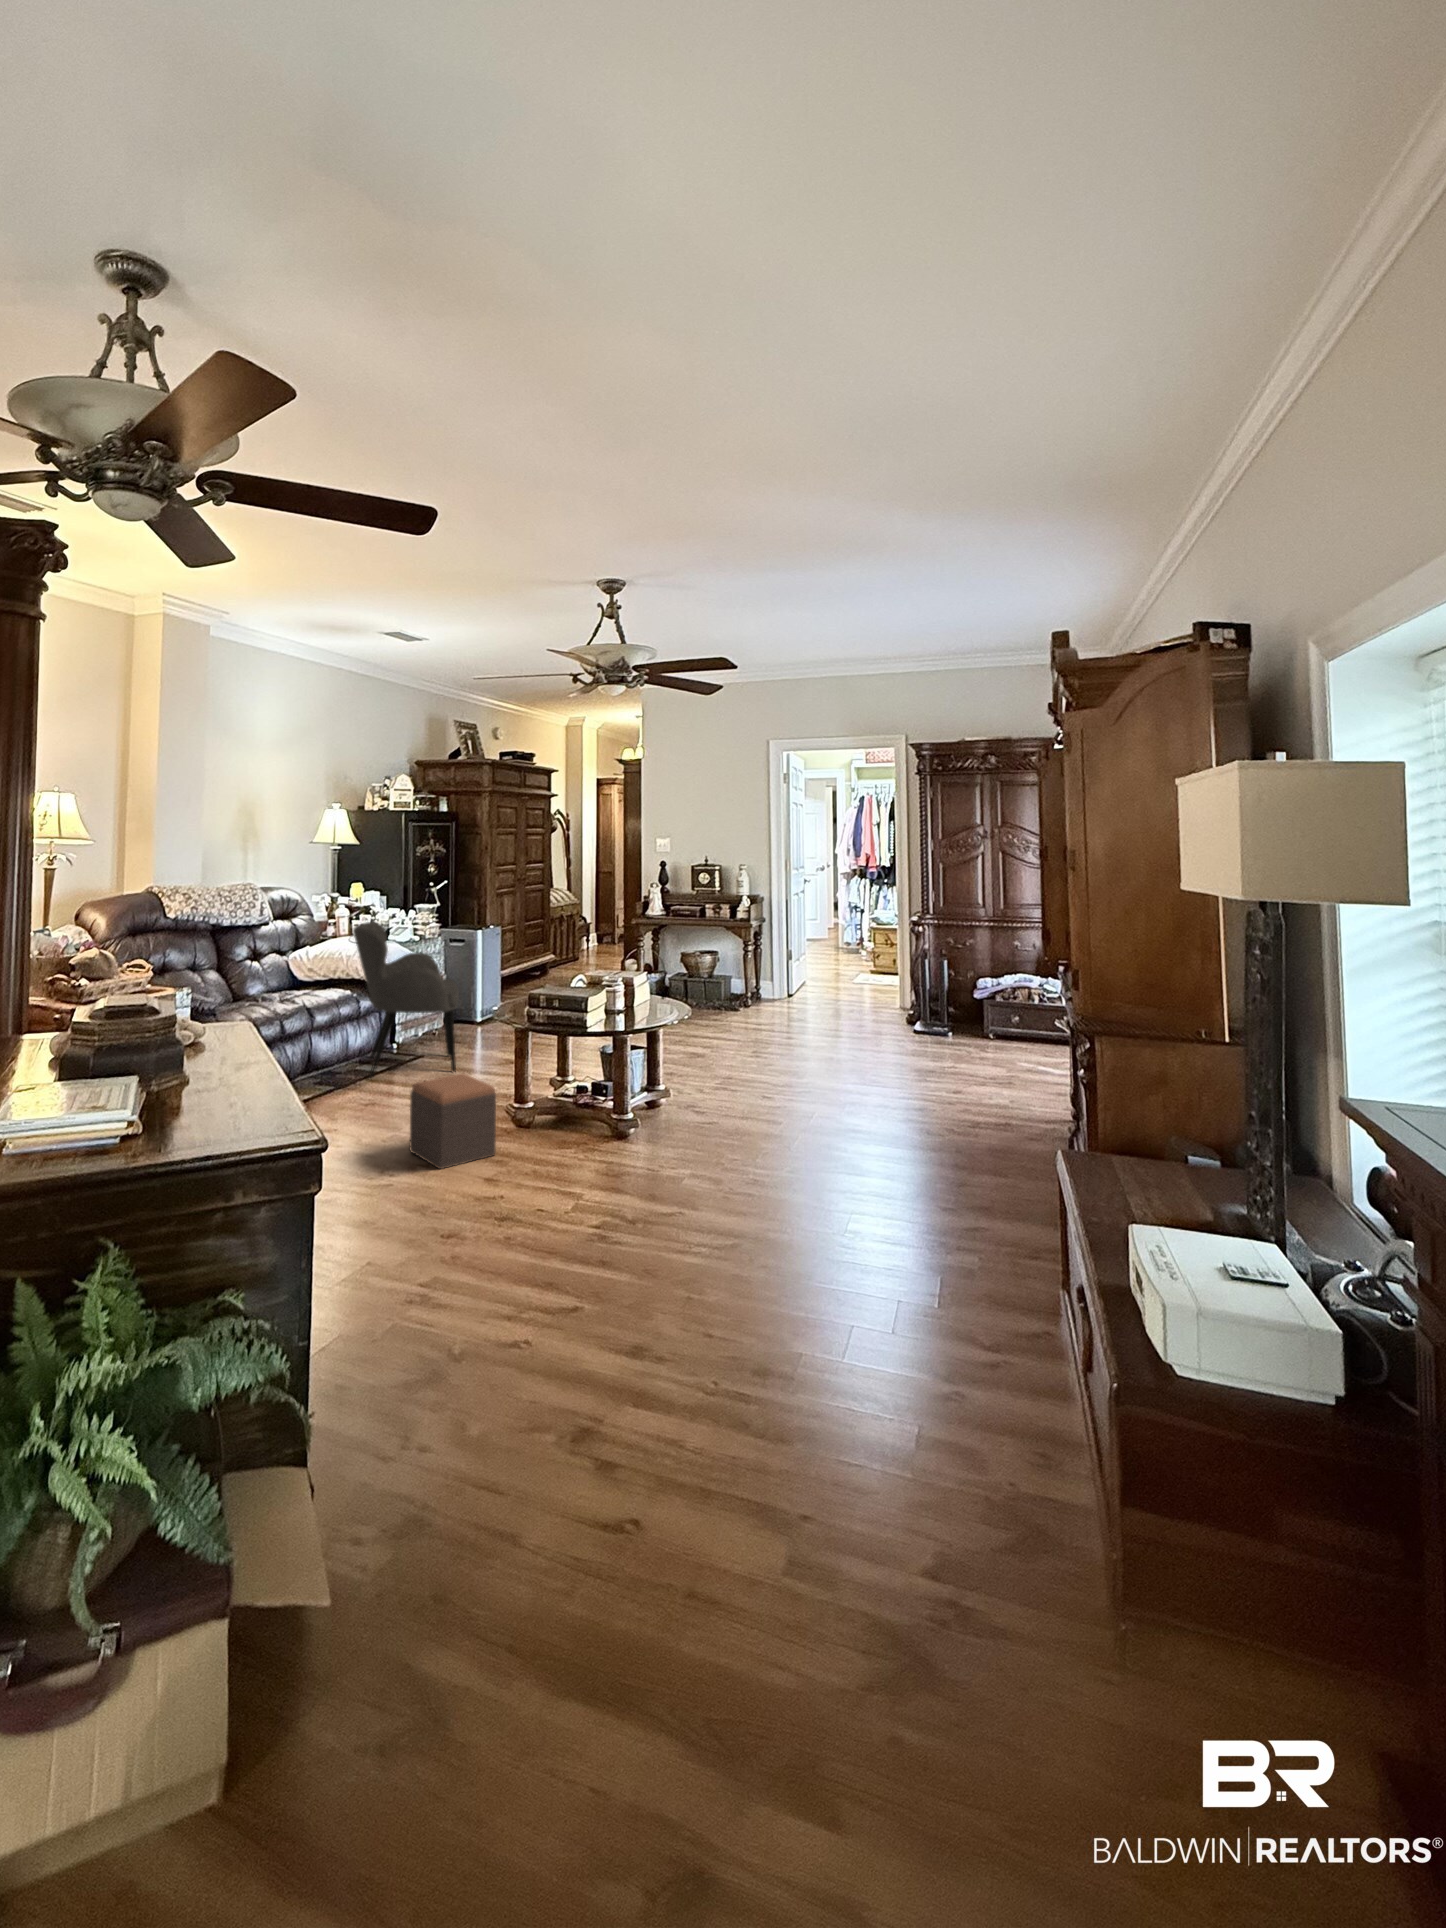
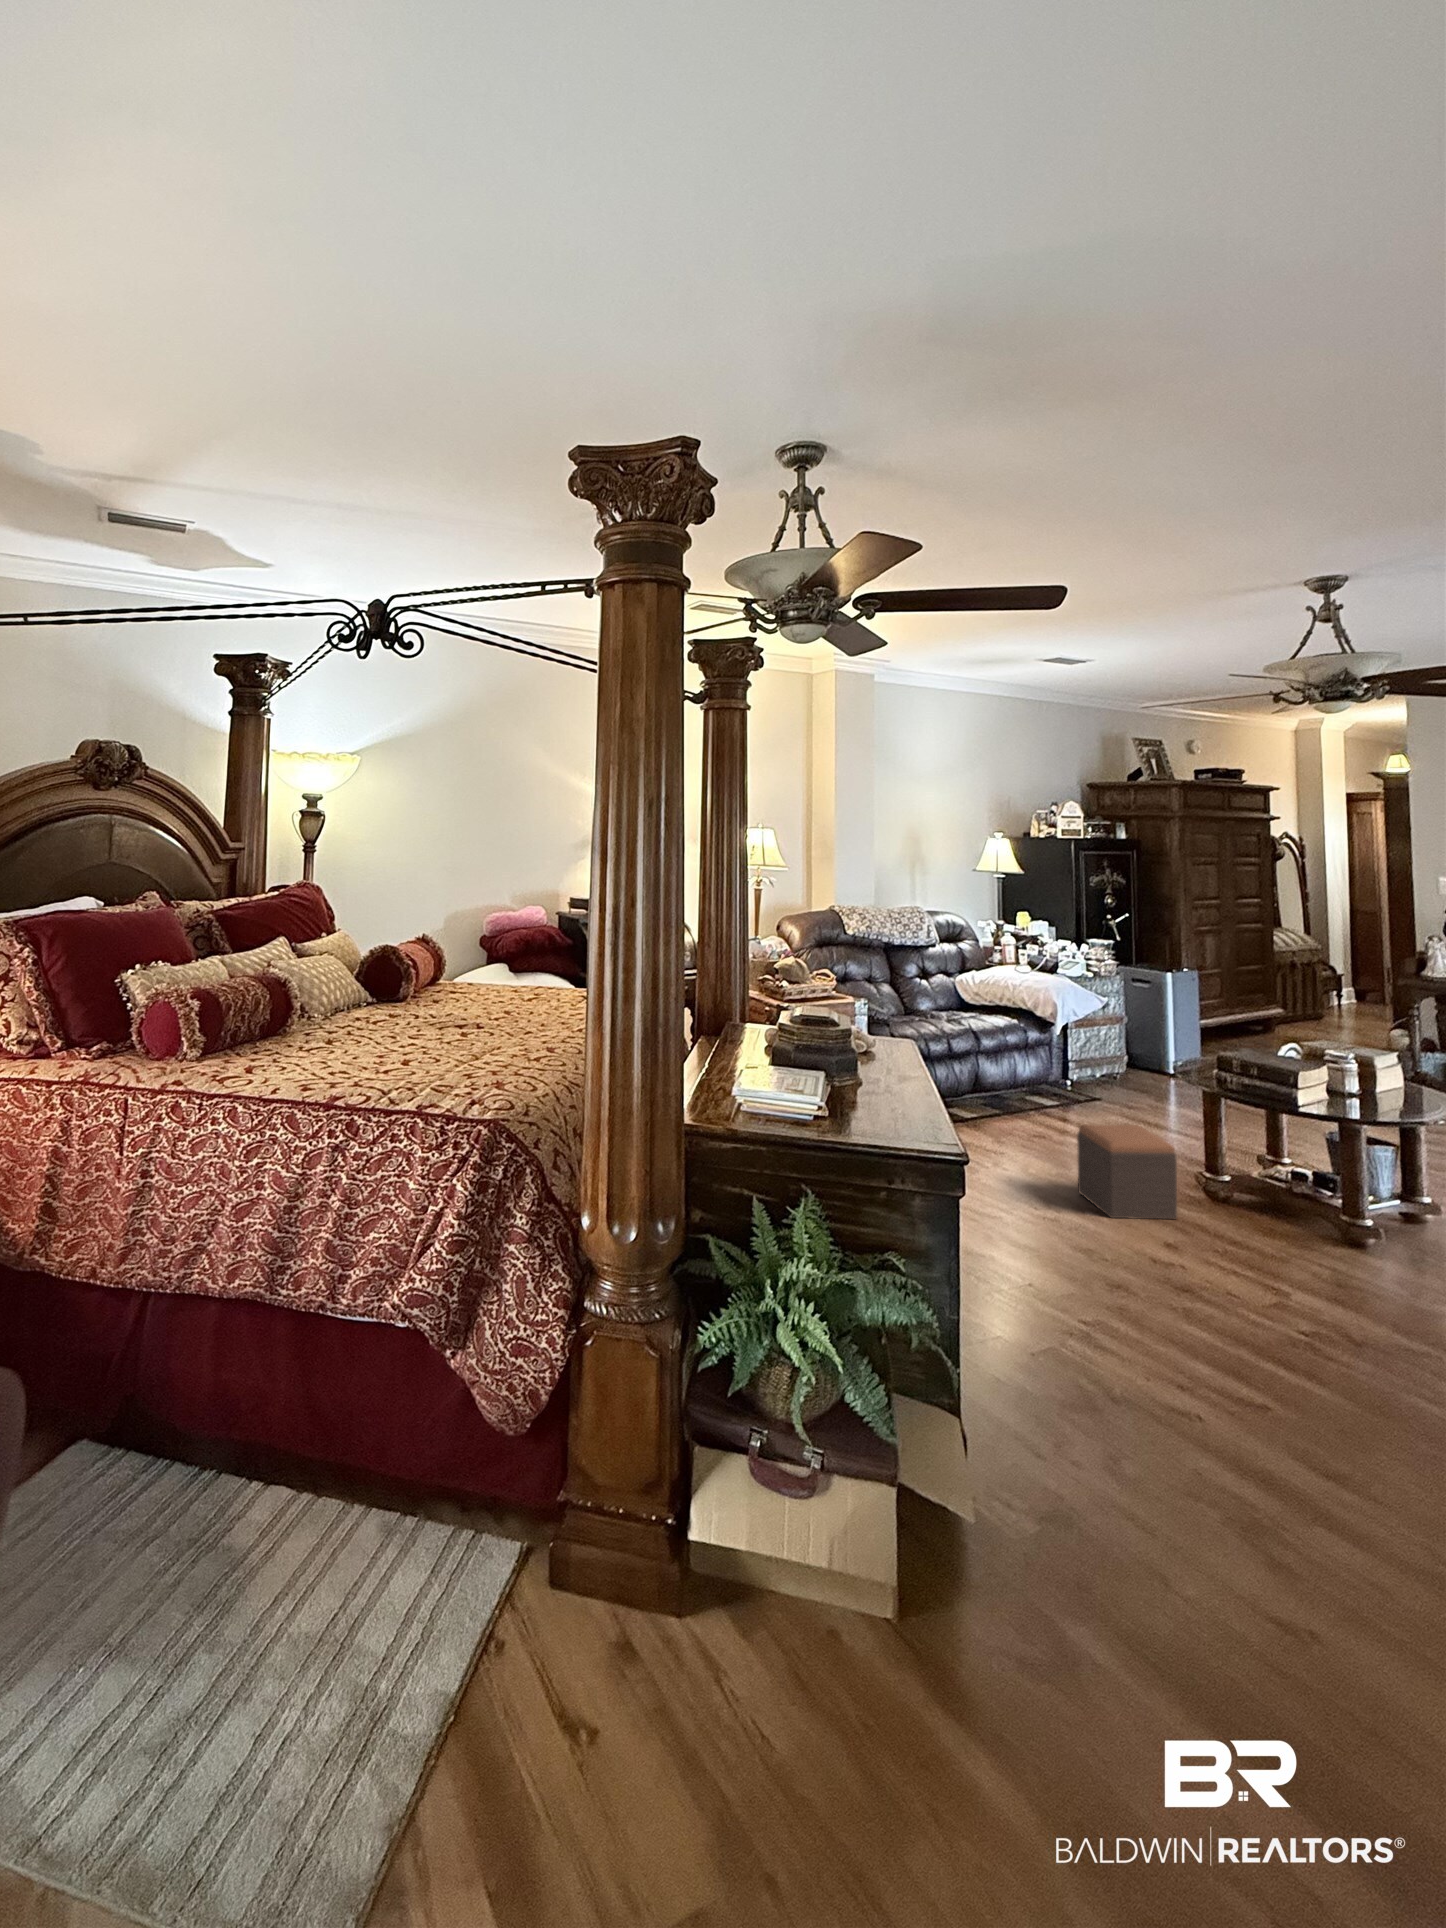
armchair: present [353,922,459,1078] -> none [1018,954,1139,1124]

